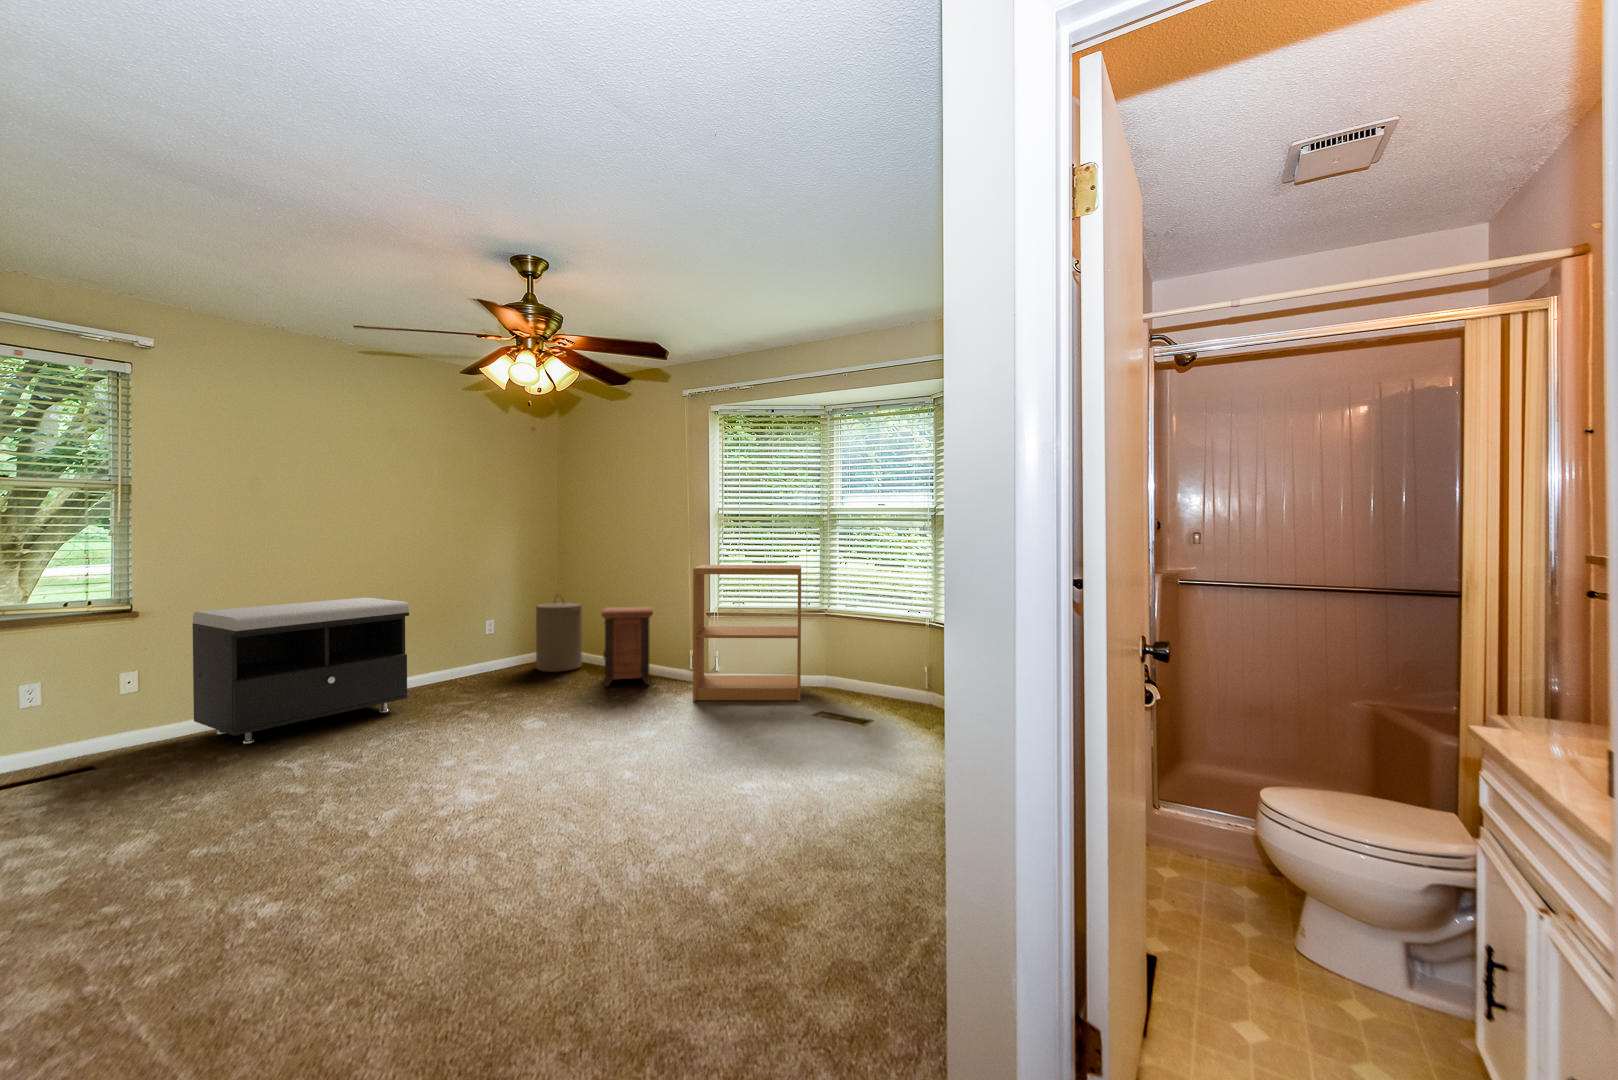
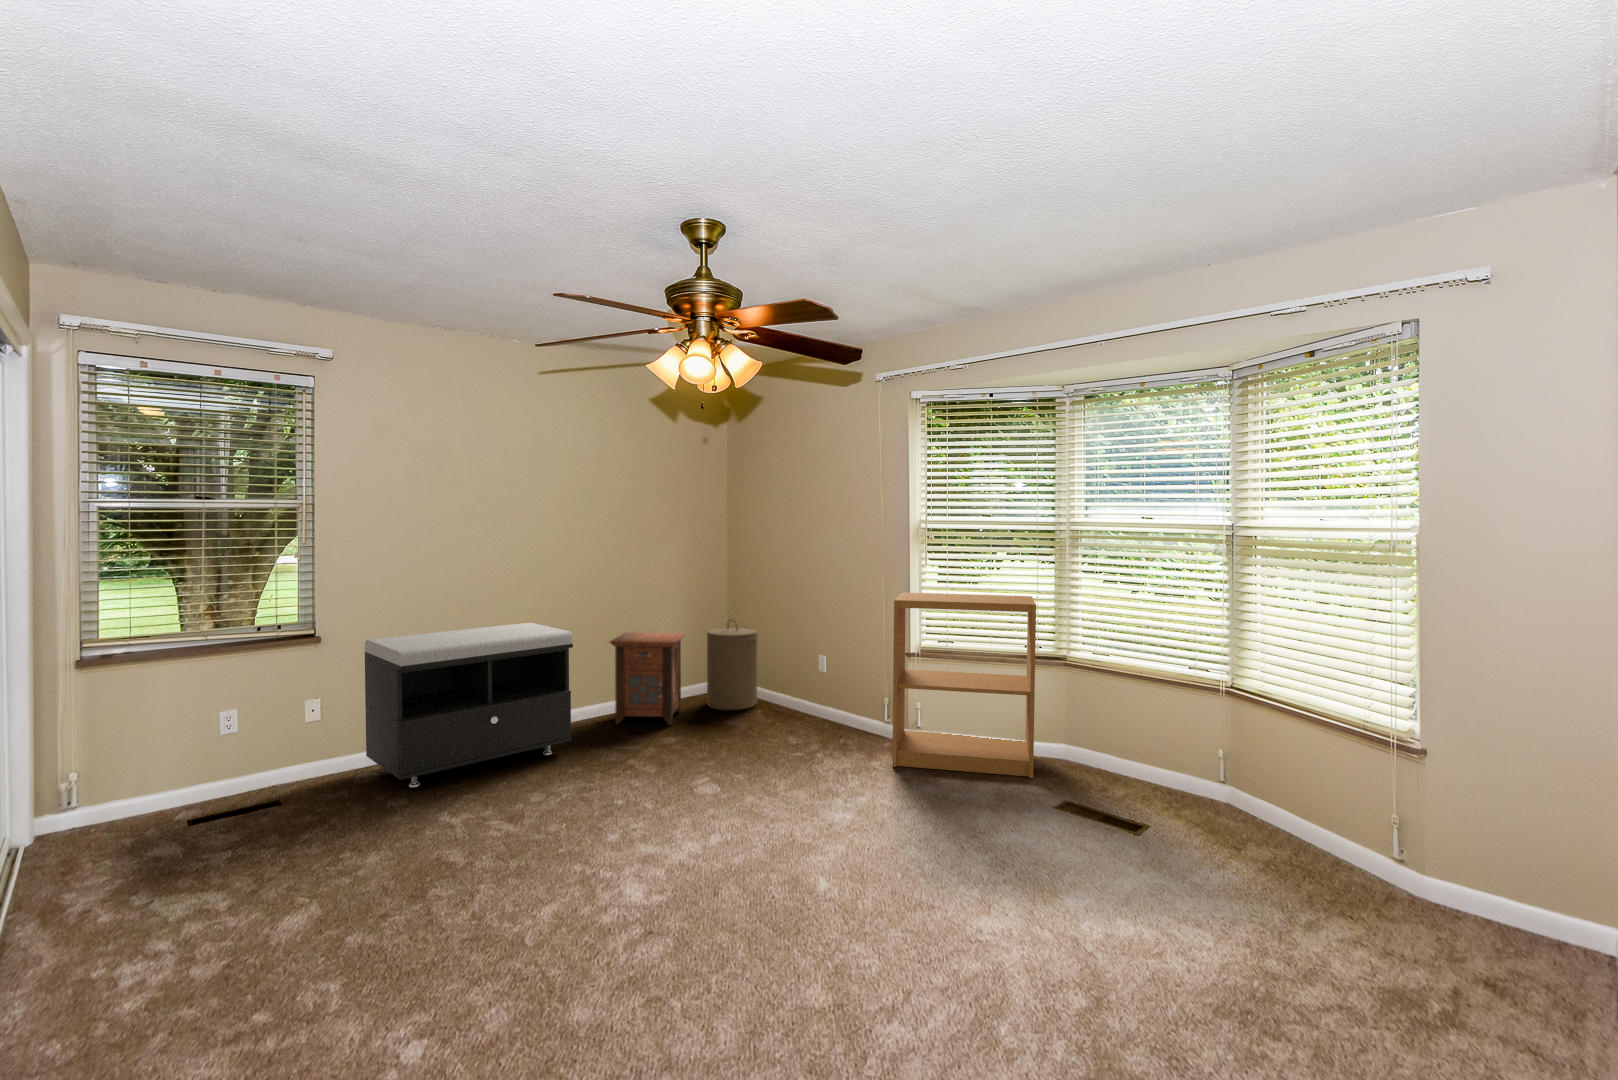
nightstand: present [601,606,653,687] -> present [610,632,686,725]

